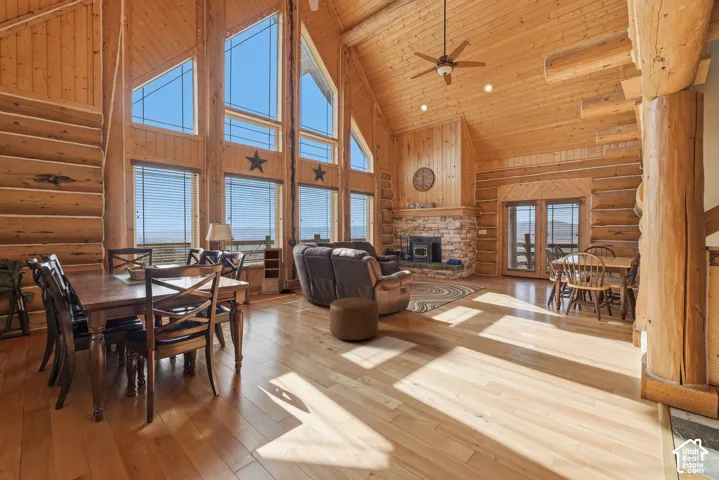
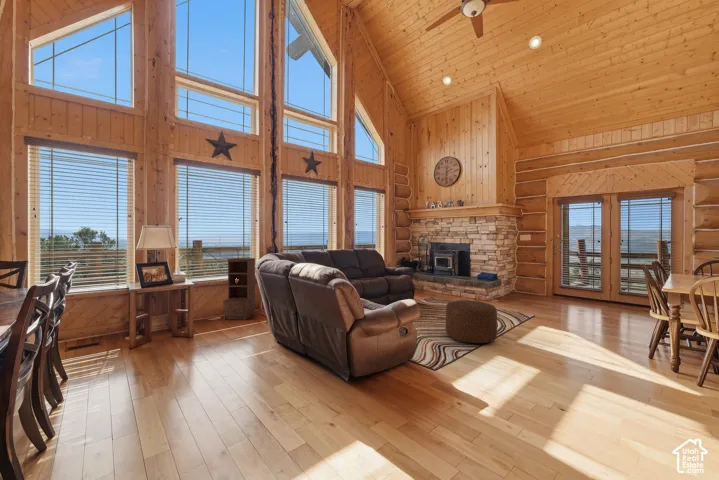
ottoman: present [330,297,378,340] -> present [446,300,497,343]

